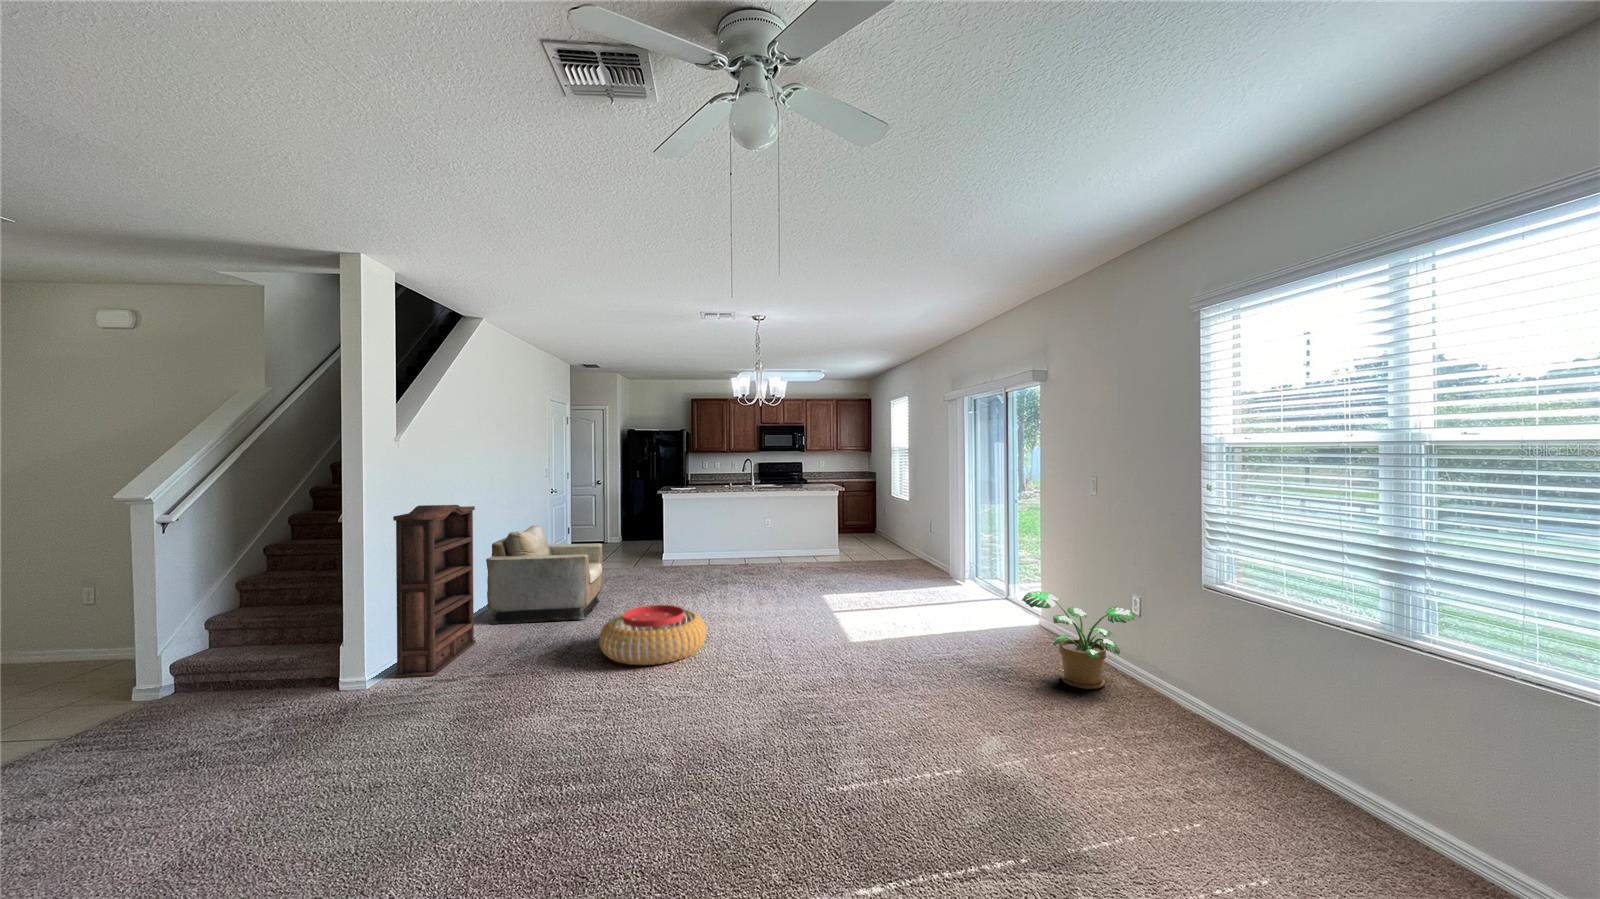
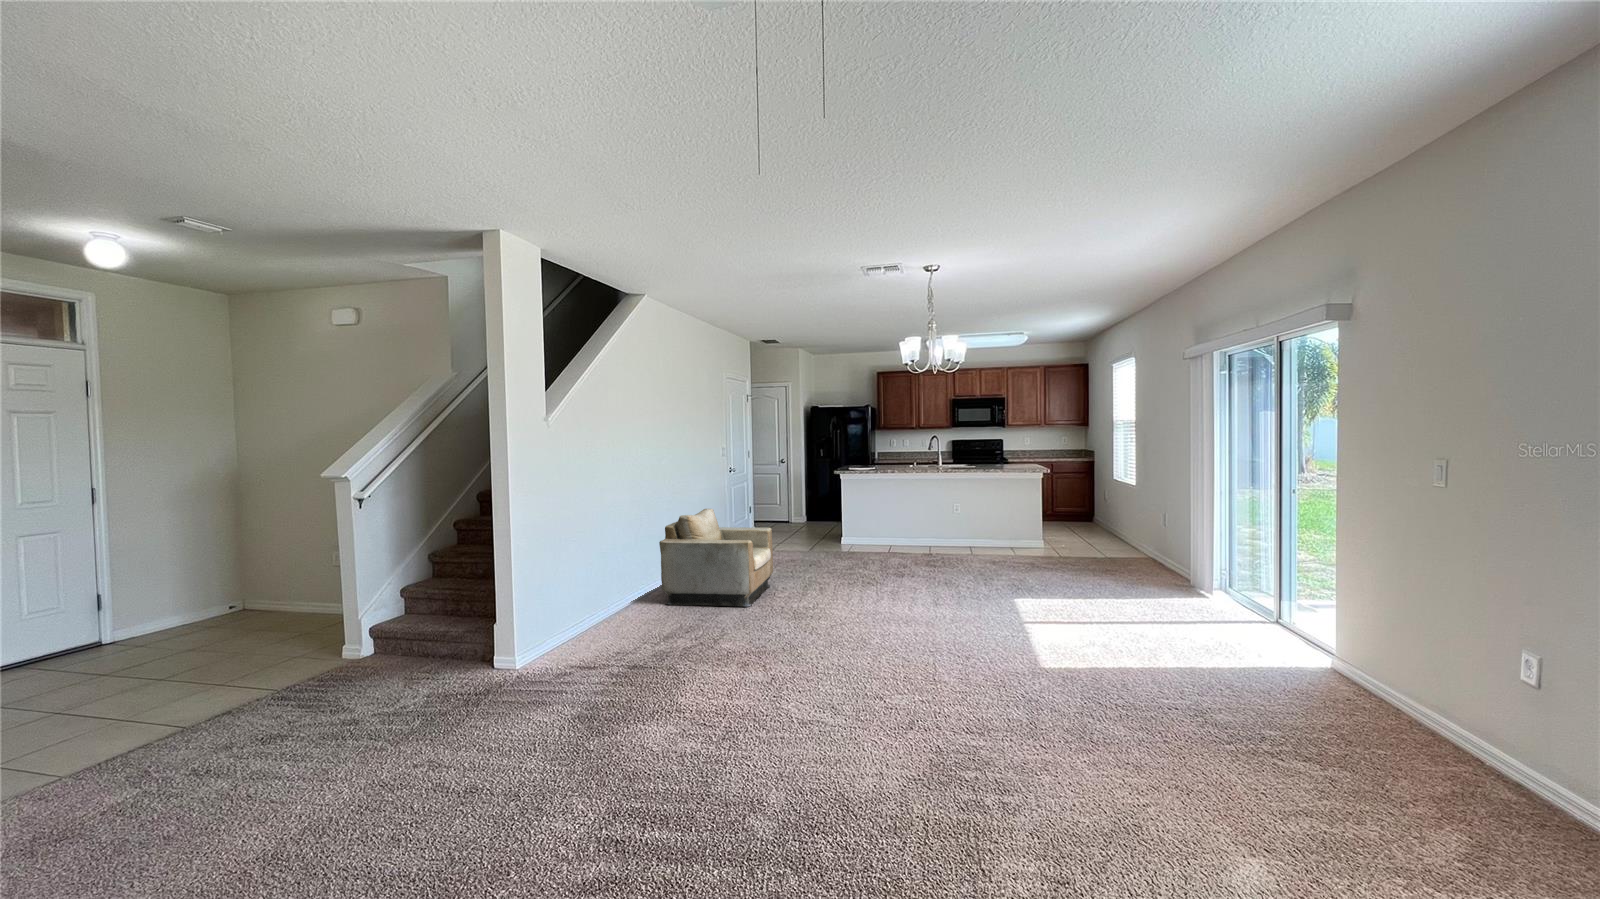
bookshelf: present [393,505,476,678] -> none [560,491,646,657]
potted plant: present [1021,591,1135,689] -> none [1301,629,1532,796]
pouf: present [599,605,706,665] -> none [750,601,864,670]

